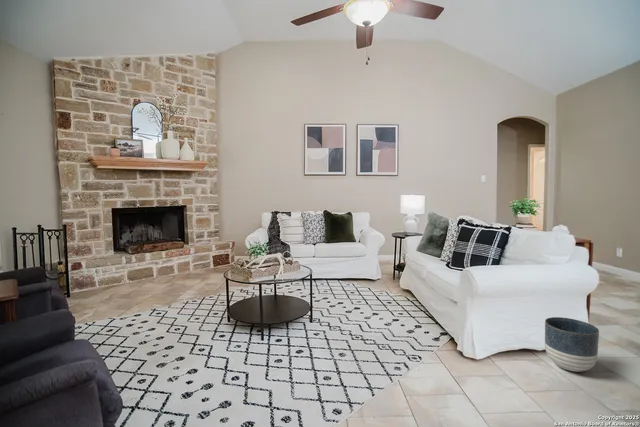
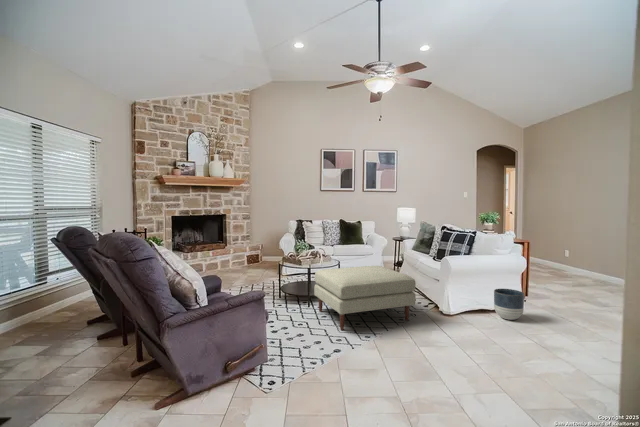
ottoman: none [265,278,417,395] -> present [314,266,416,330]

